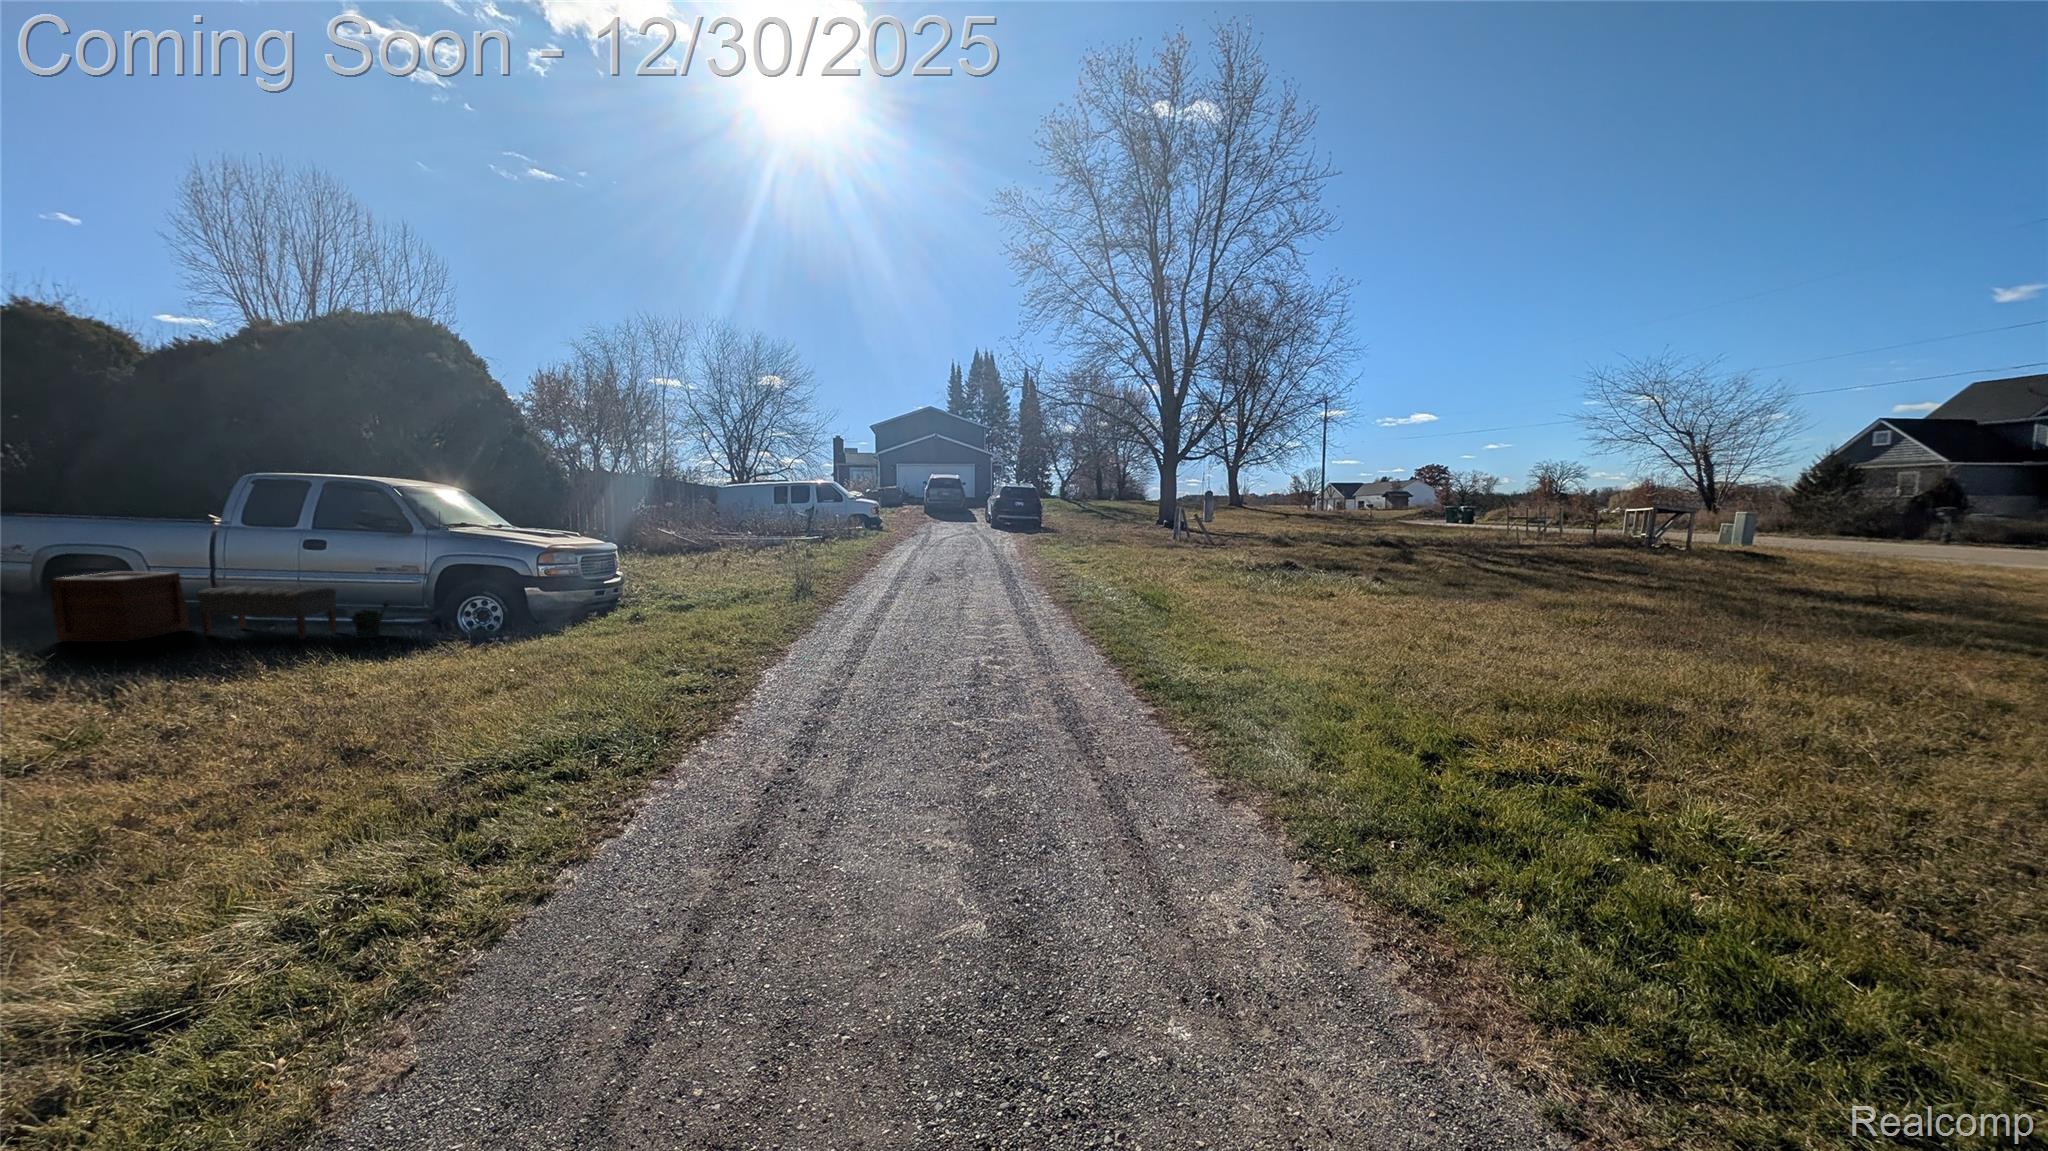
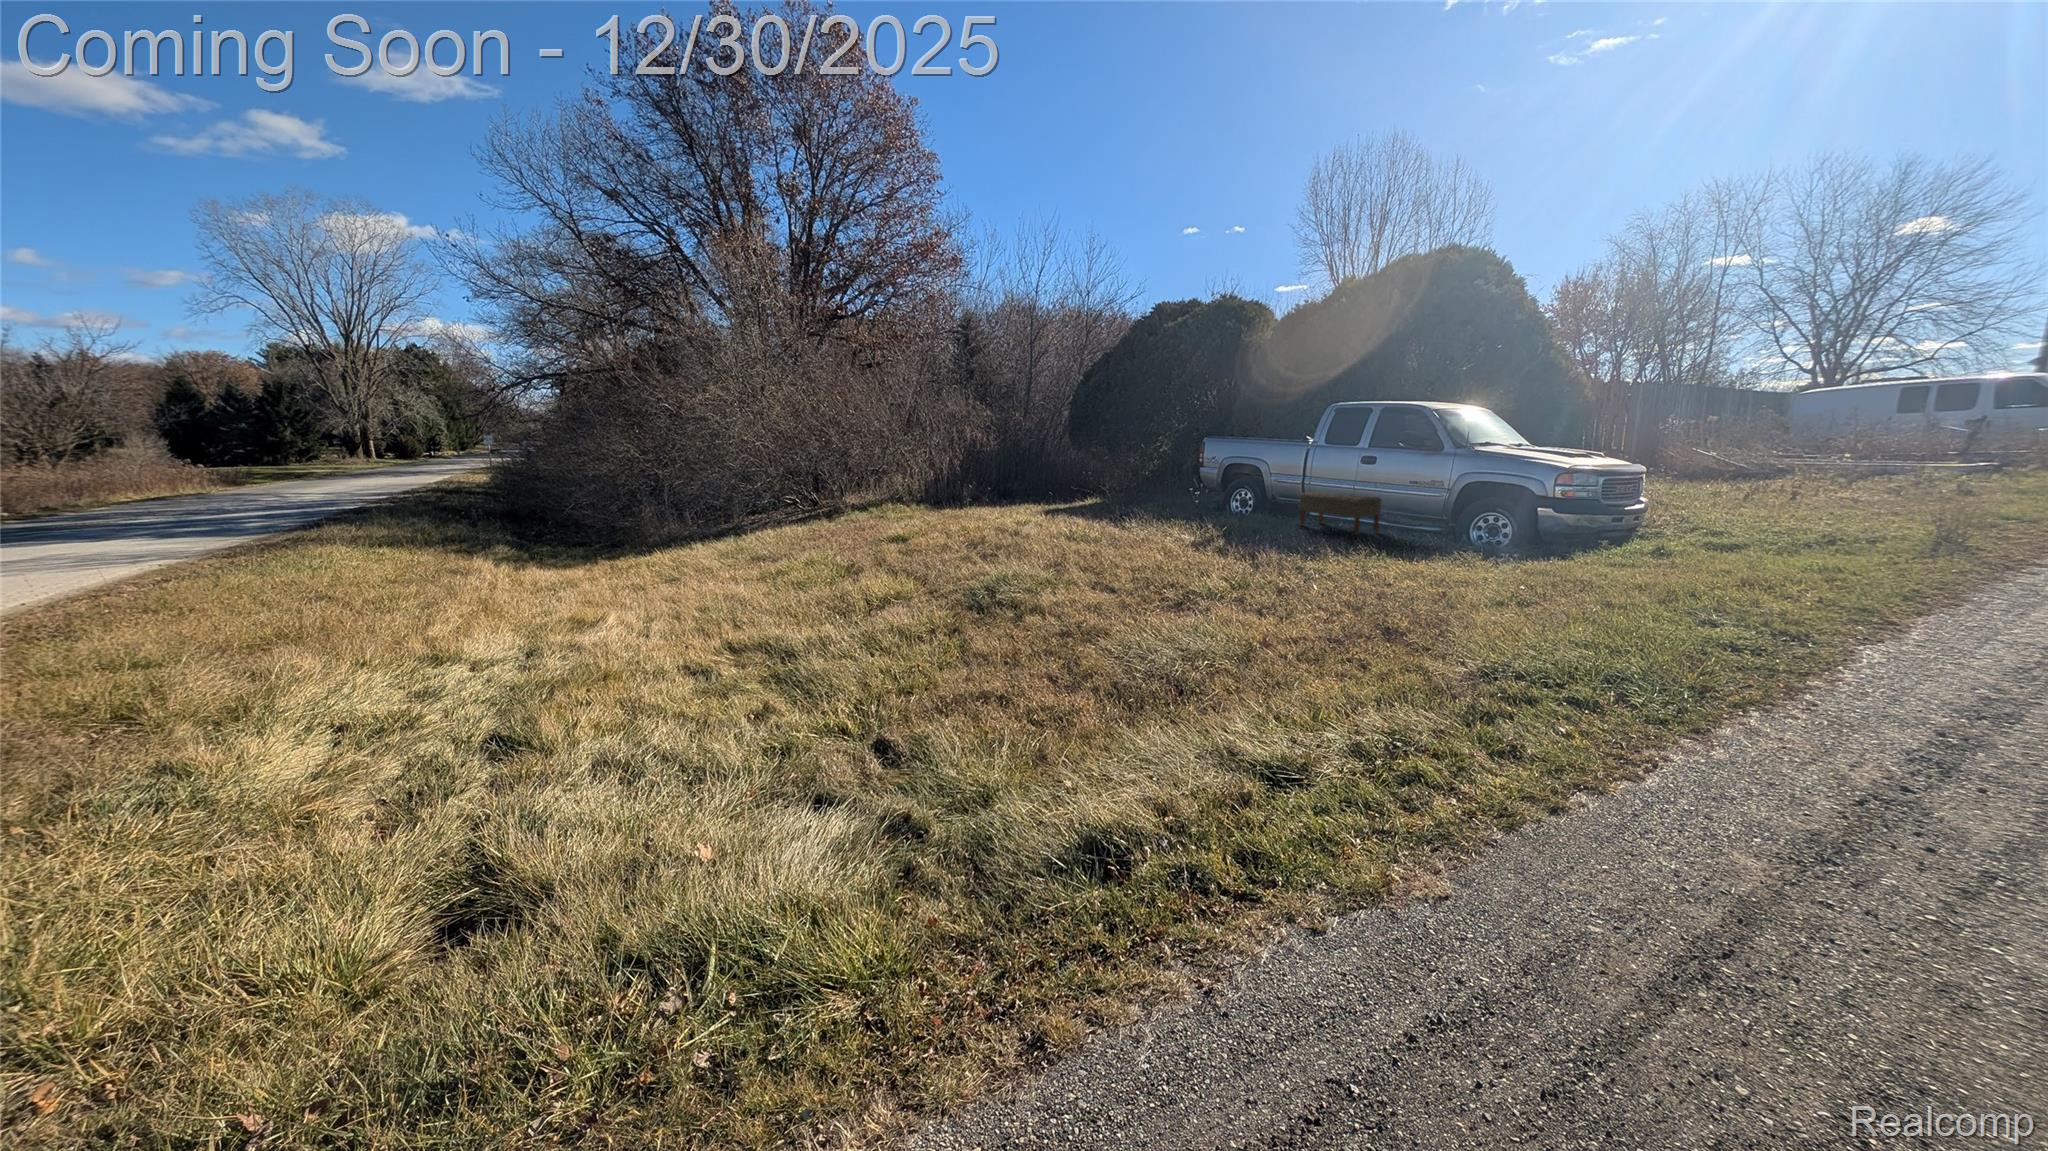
wooden crate: present [49,572,189,642] -> none [1232,478,1294,525]
watering can: present [352,603,389,638] -> none [1391,513,1418,541]

